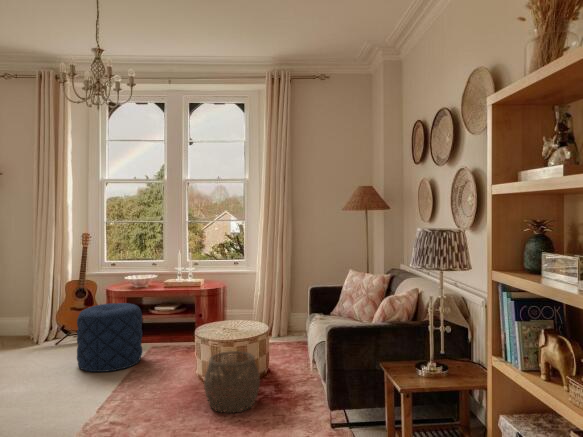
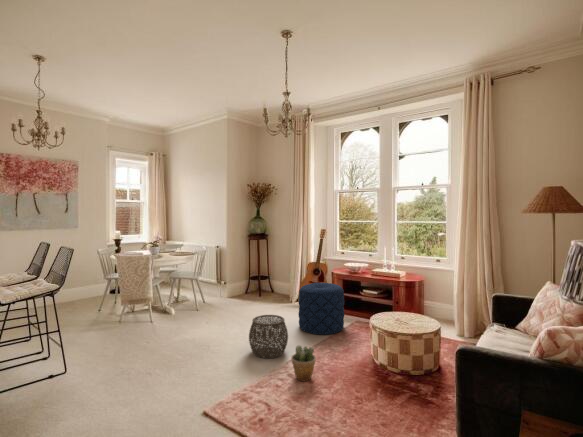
woven basket: present [204,351,260,413] -> present [249,315,288,358]
potted plant: none [118,375,150,422] -> present [291,345,316,381]

